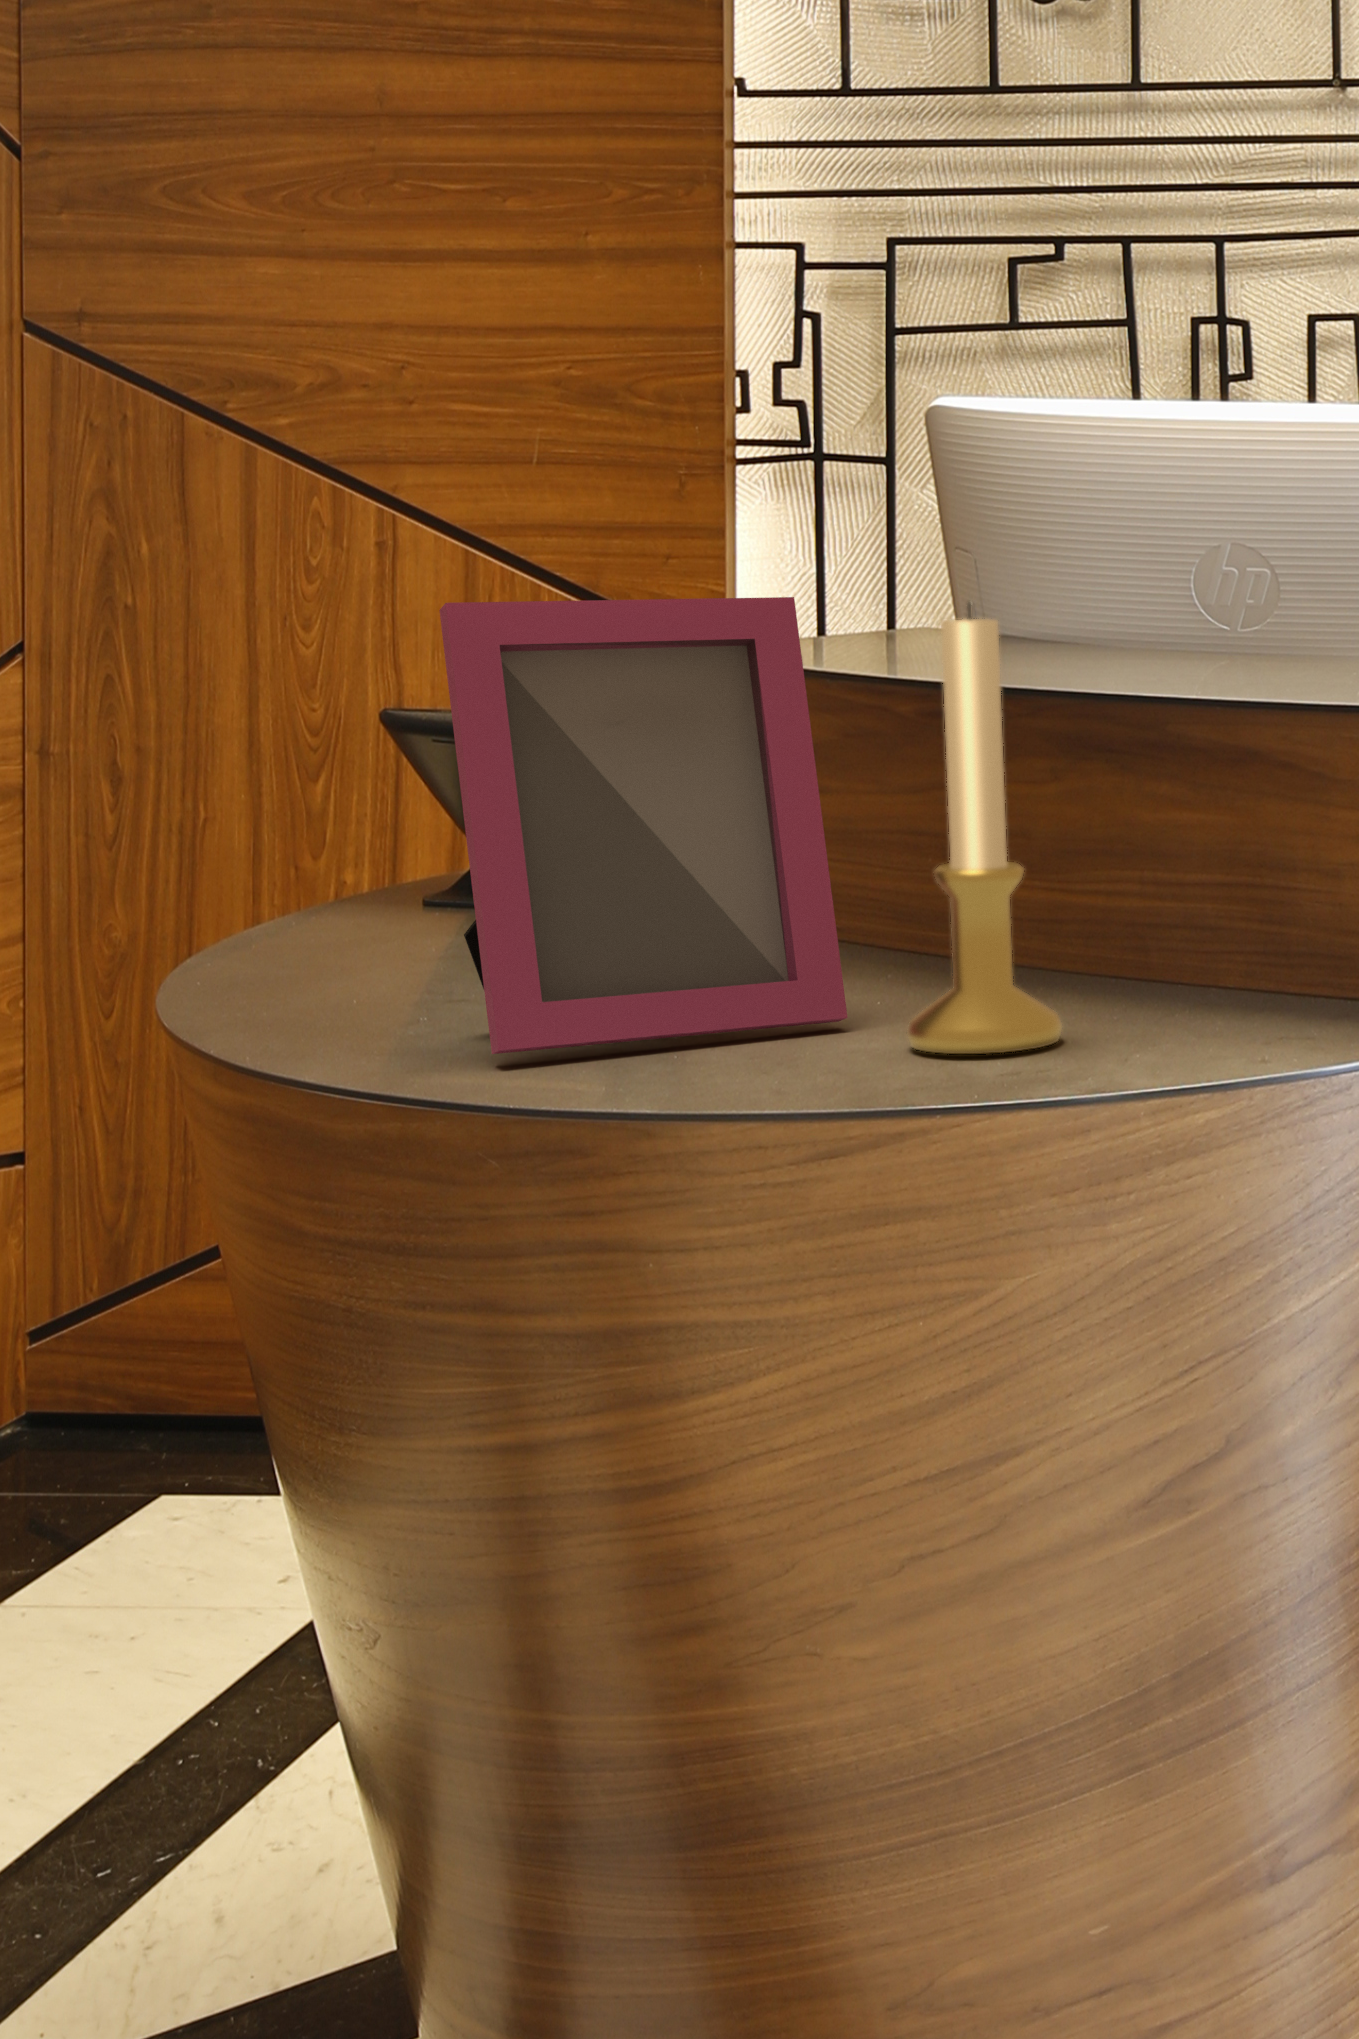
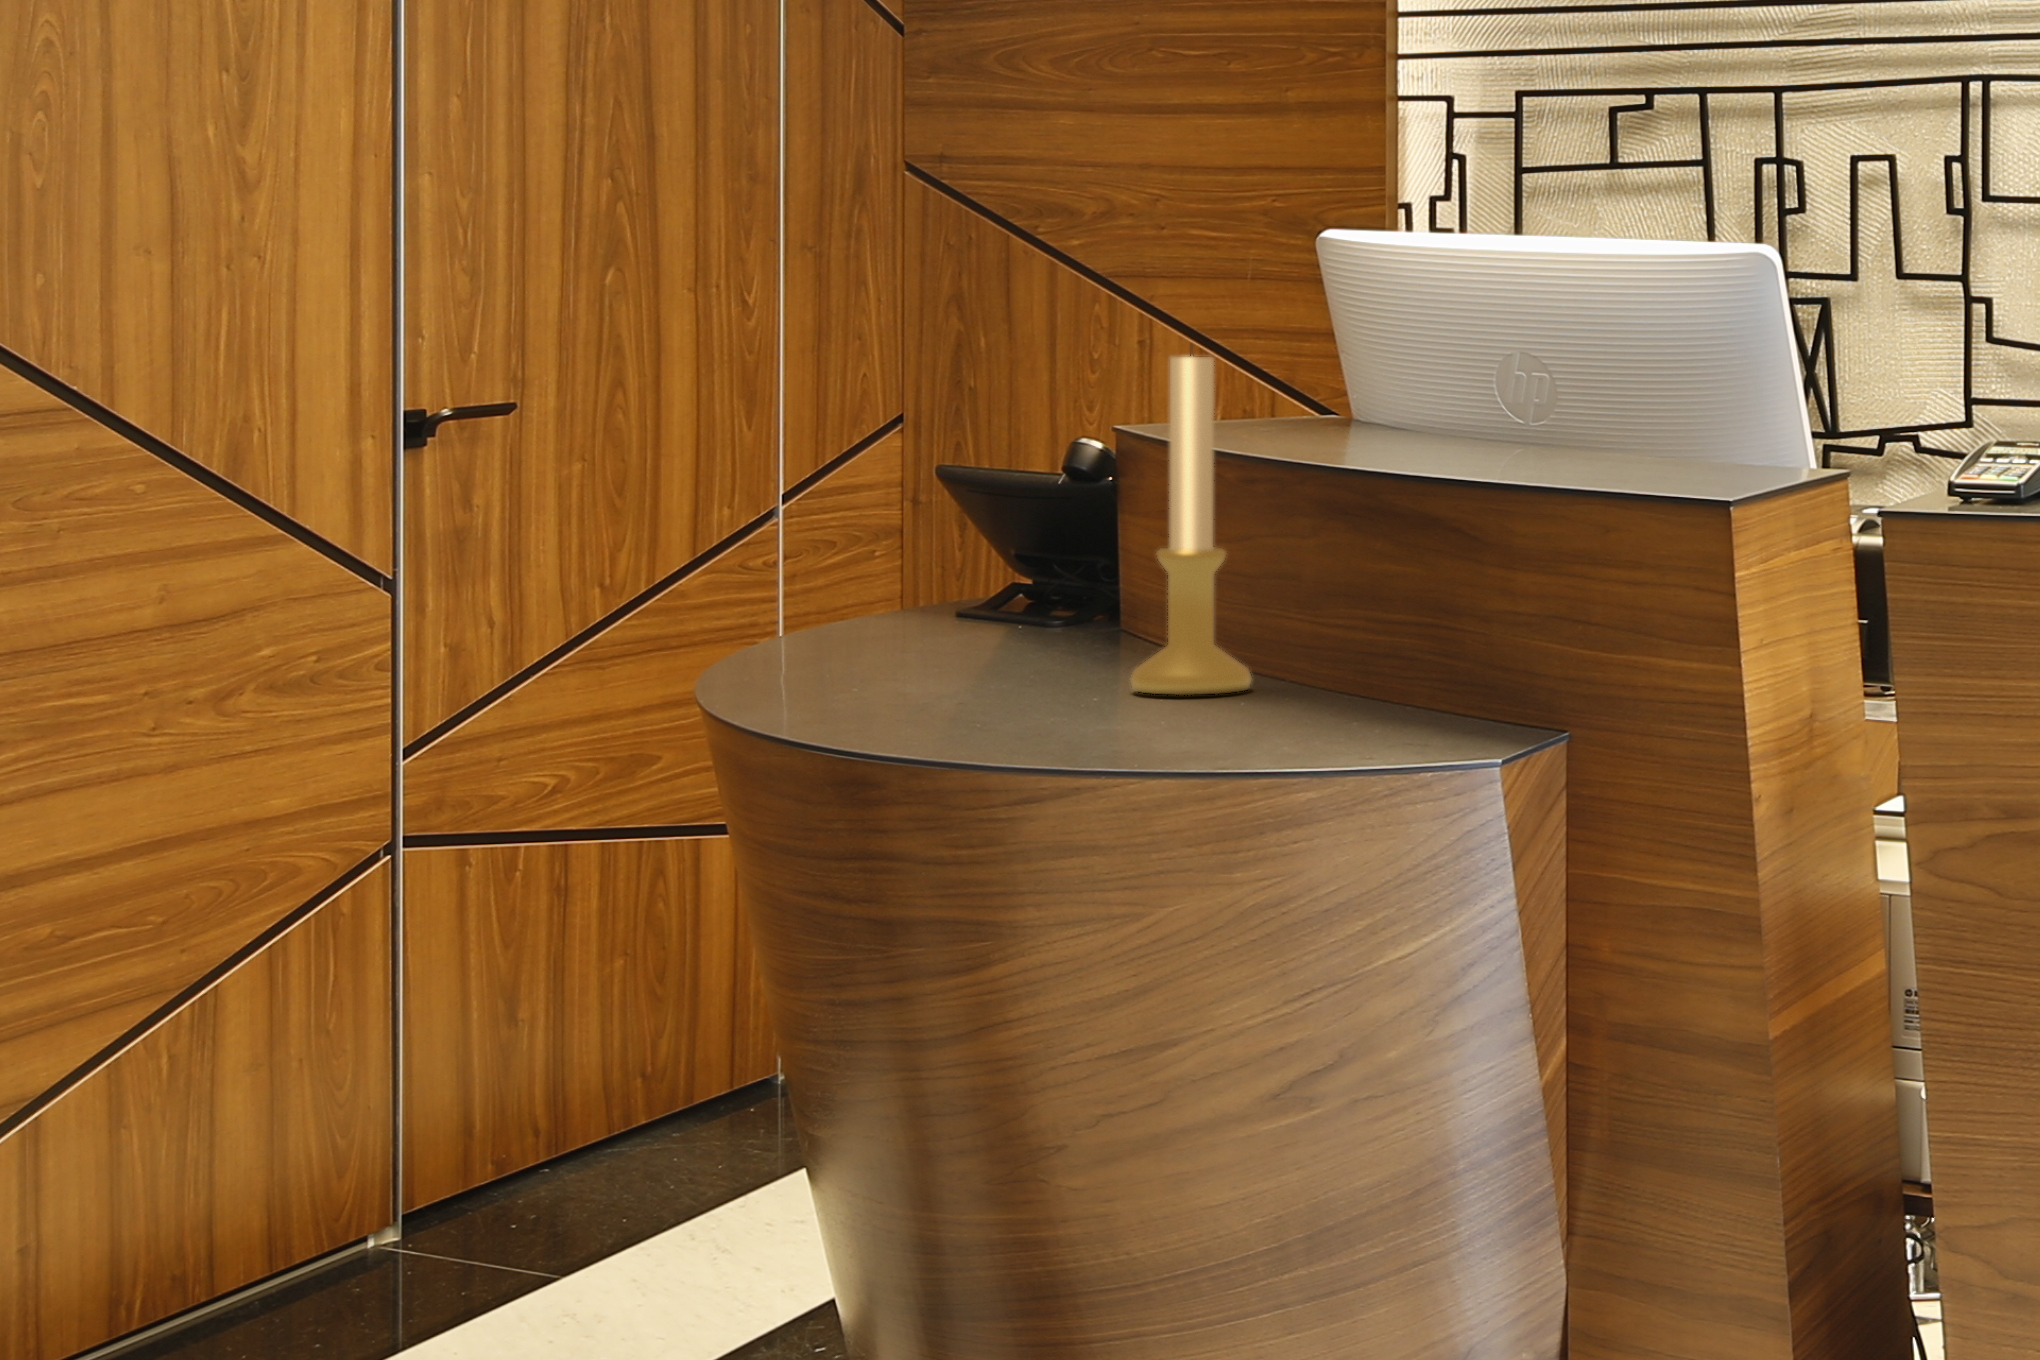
picture frame: present [440,597,847,1054] -> none [828,340,1106,680]

